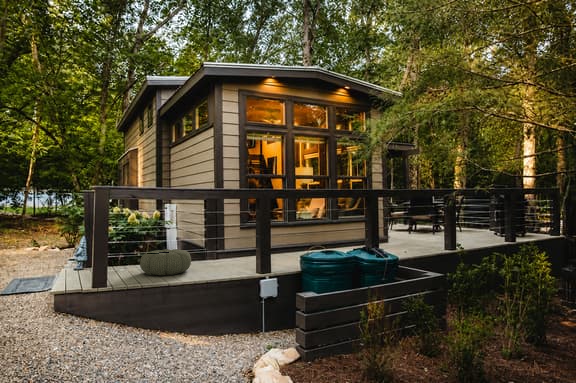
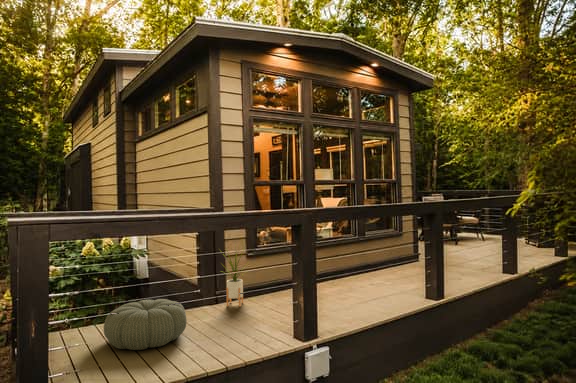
house plant: none [218,217,242,262] -> present [223,251,243,306]

